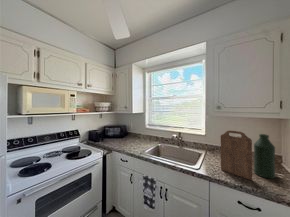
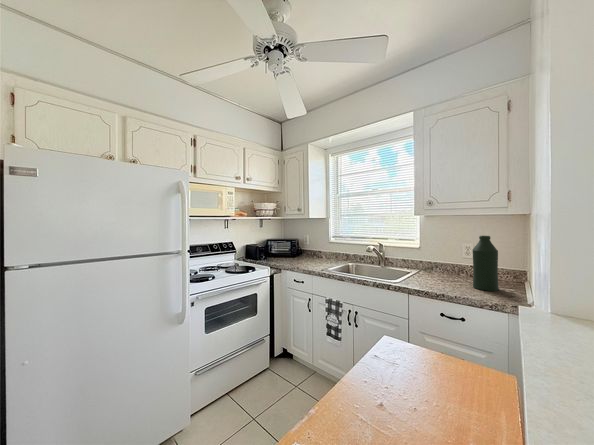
cutting board: present [221,131,252,180] -> none [427,231,463,291]

